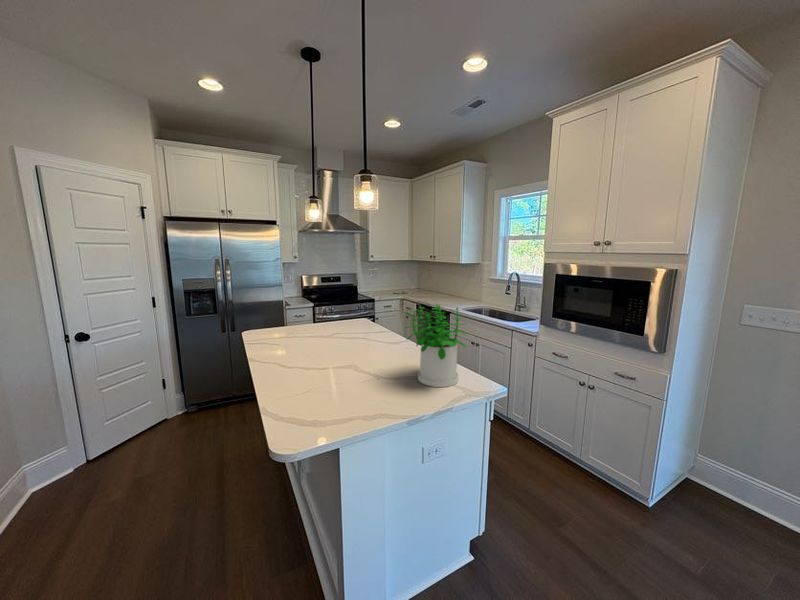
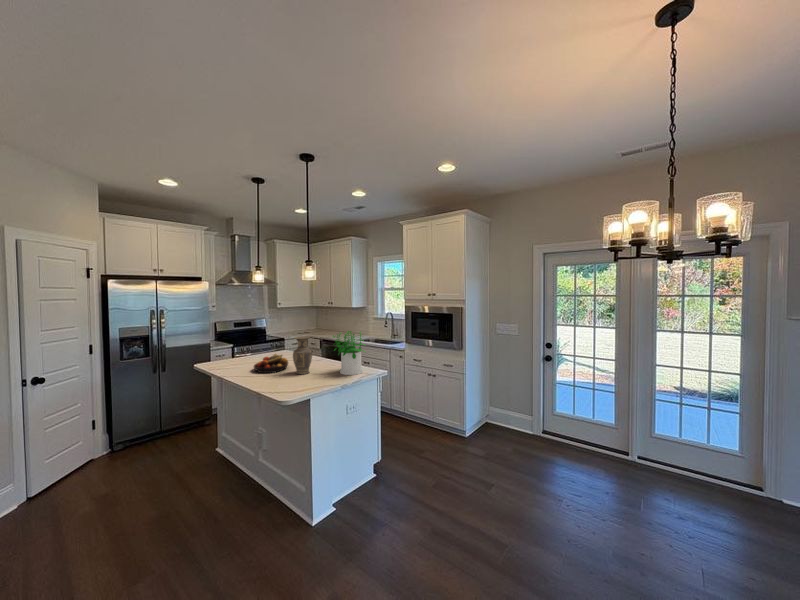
vase: none [343,308,375,372] -> present [293,336,312,374]
fruit bowl: none [296,328,346,361] -> present [254,354,288,373]

